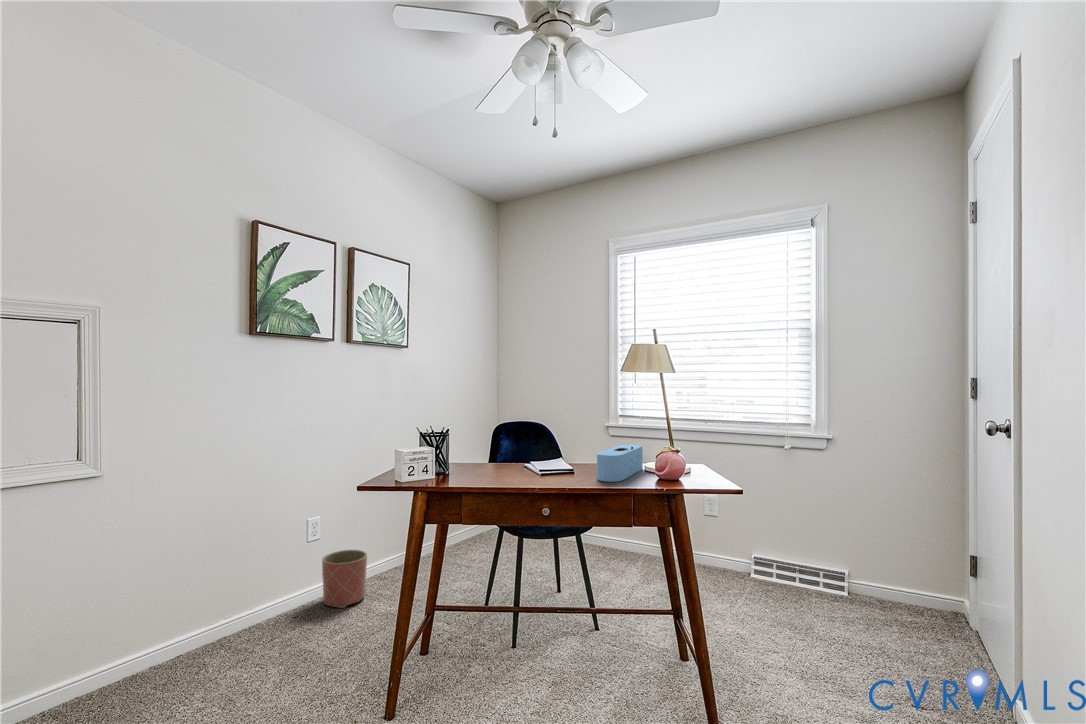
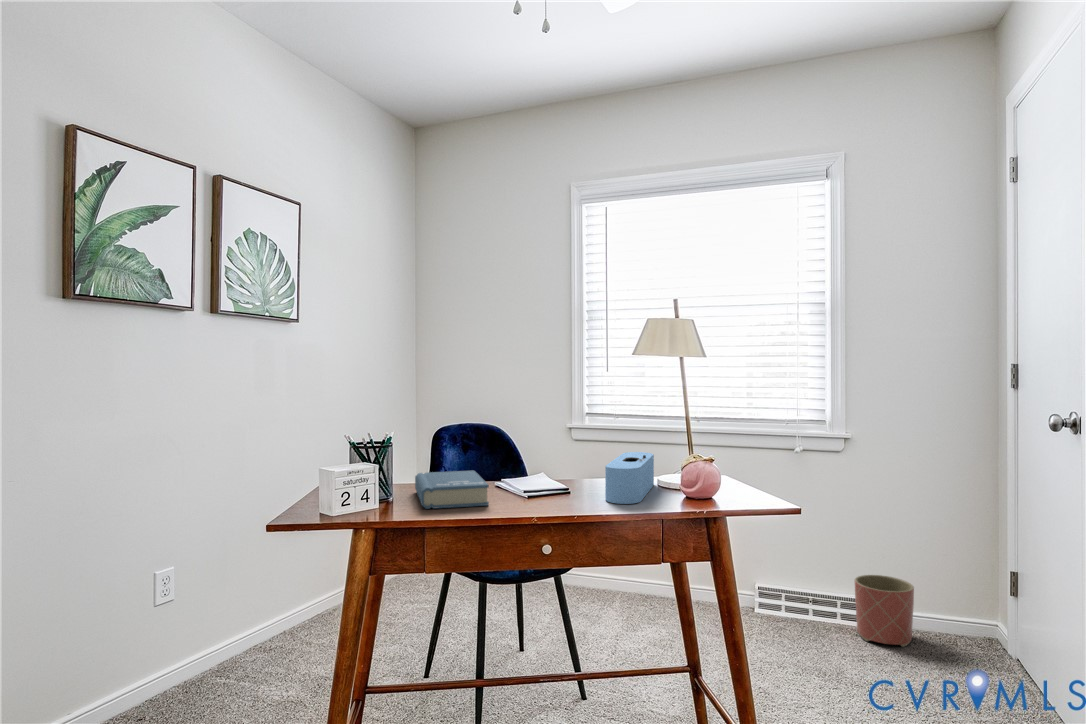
book: none [463,455,511,480] -> present [415,471,489,509]
planter: present [322,550,367,608] -> present [855,575,914,647]

